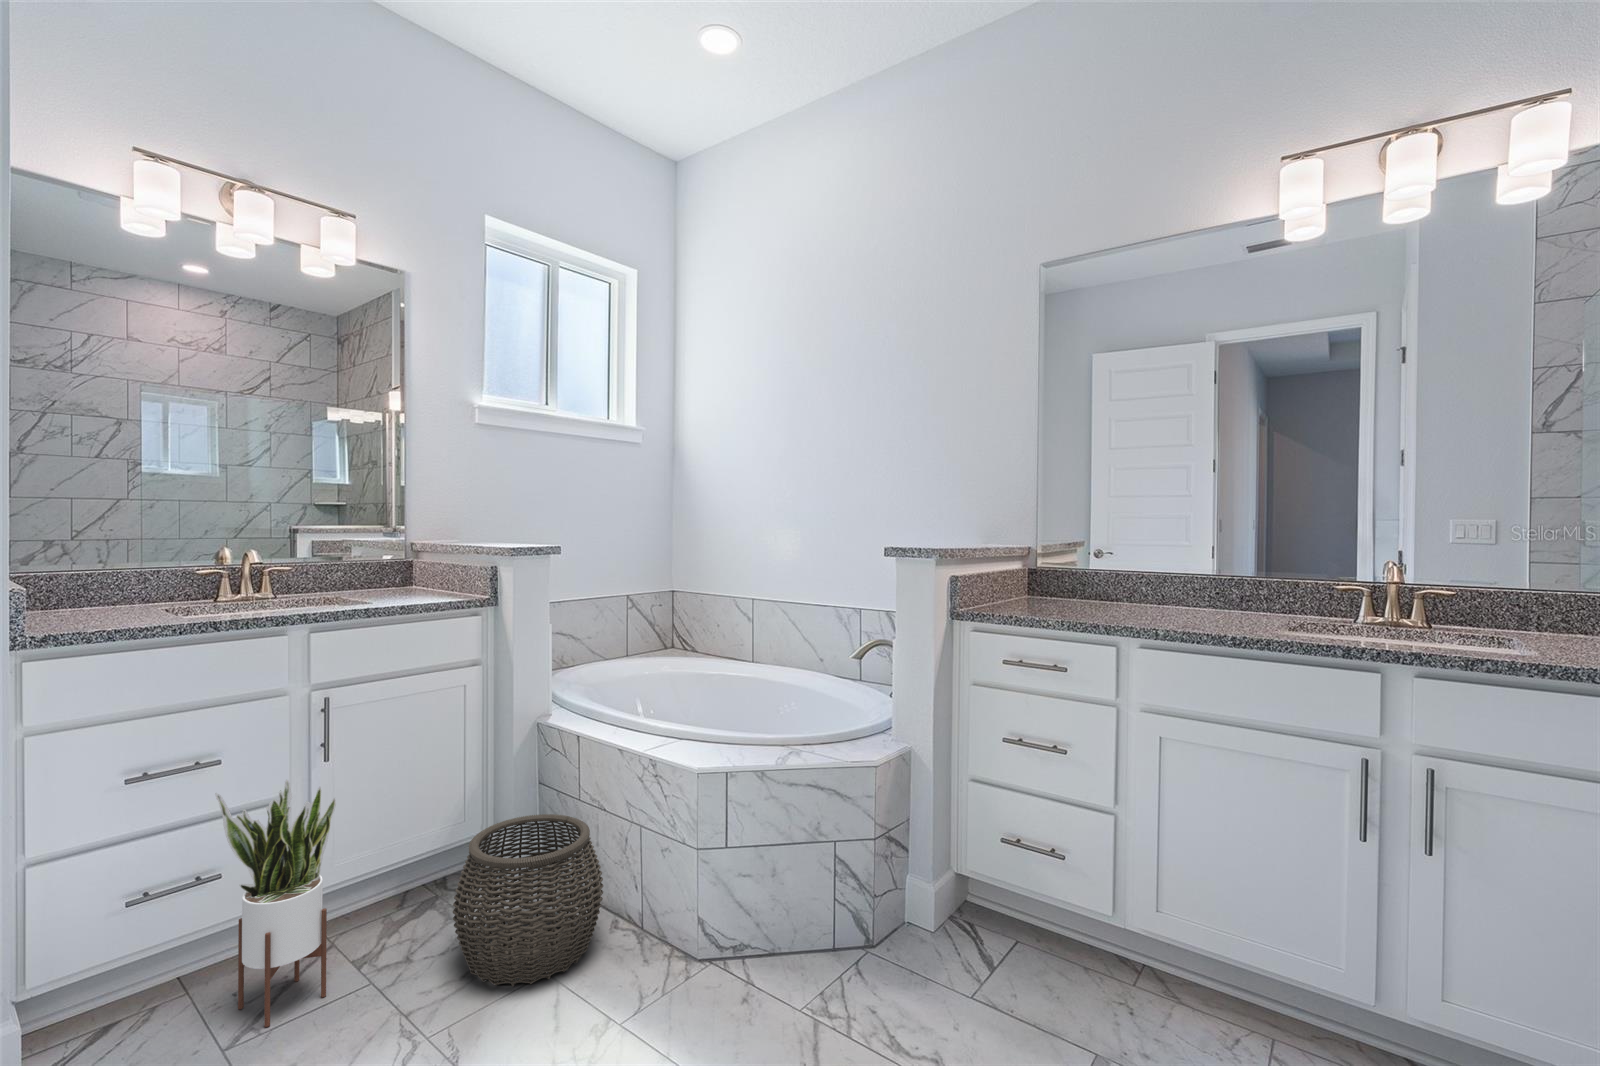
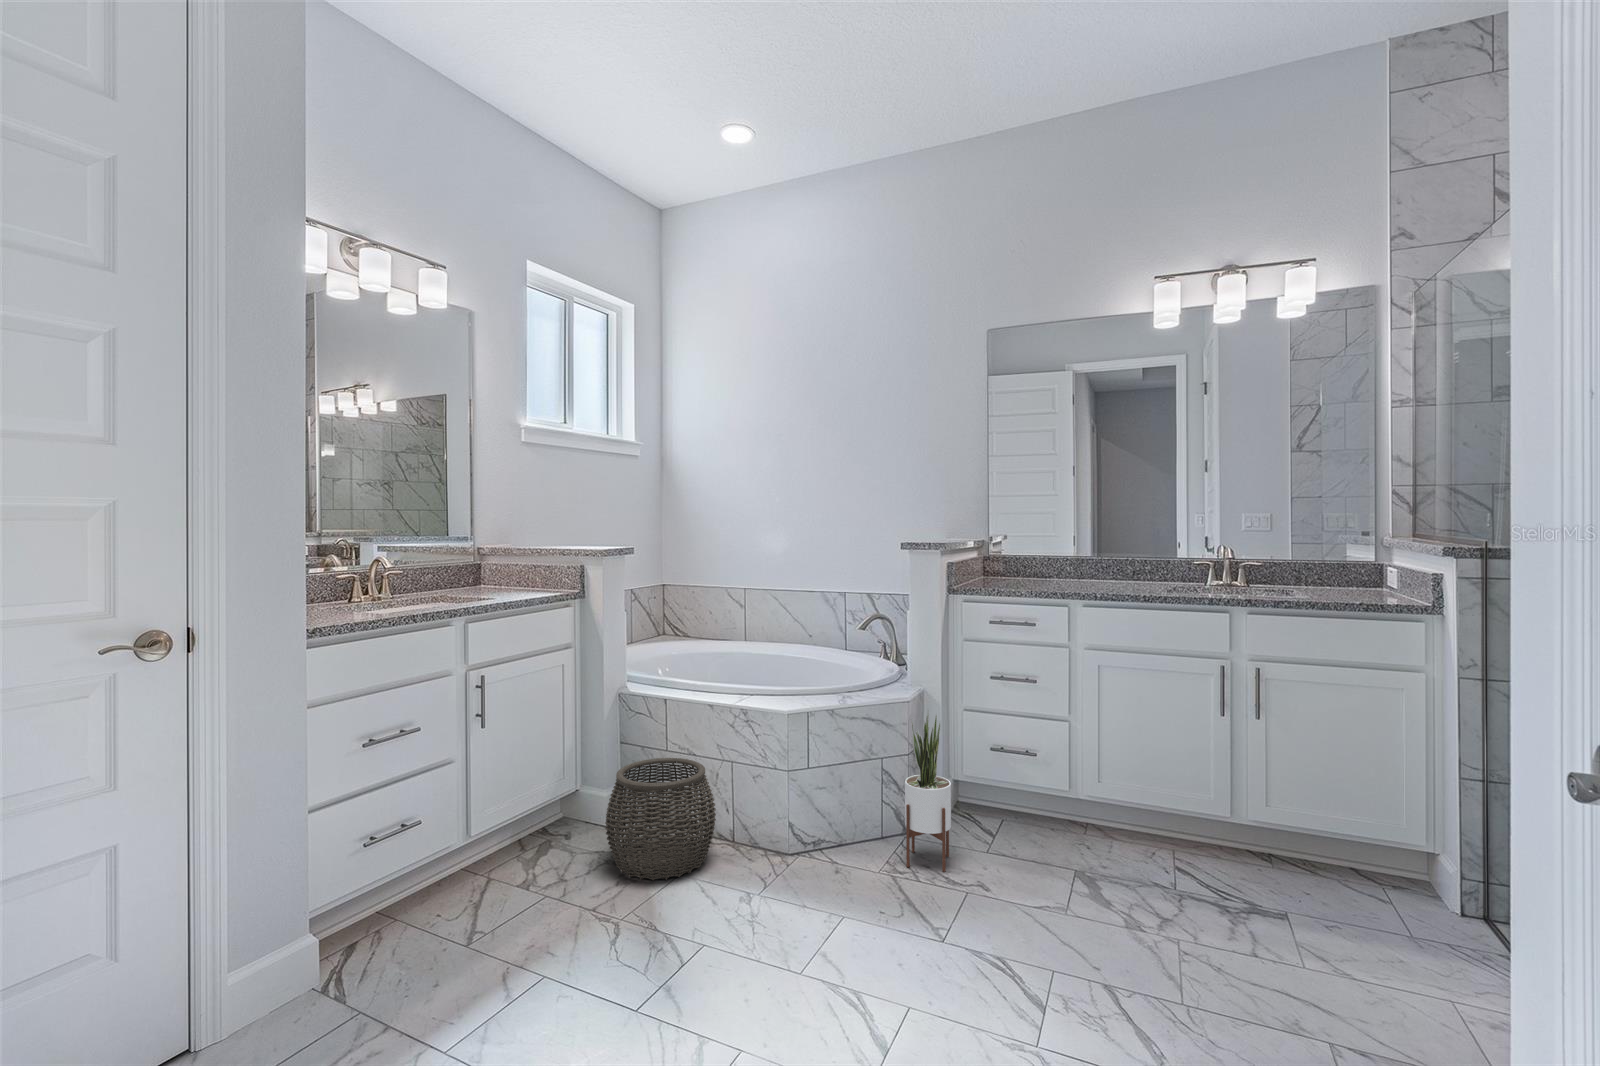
potted plant: present [215,780,336,1027] -> present [905,709,951,872]

